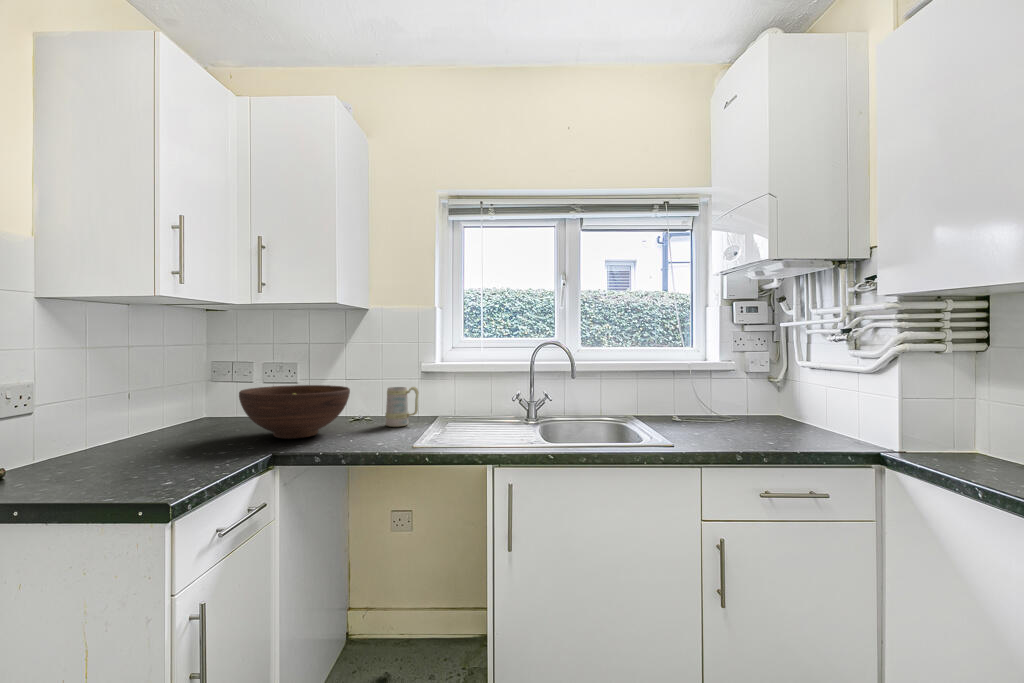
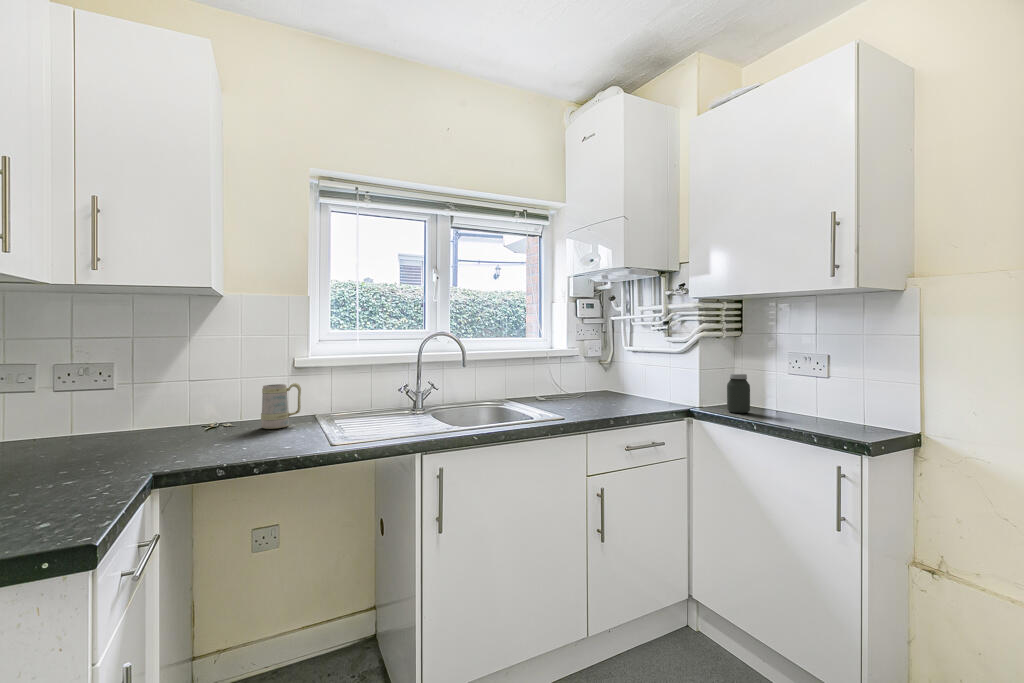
fruit bowl: present [239,385,350,439] -> none [71,387,227,454]
jar: none [943,407,987,468] -> present [727,374,750,413]

